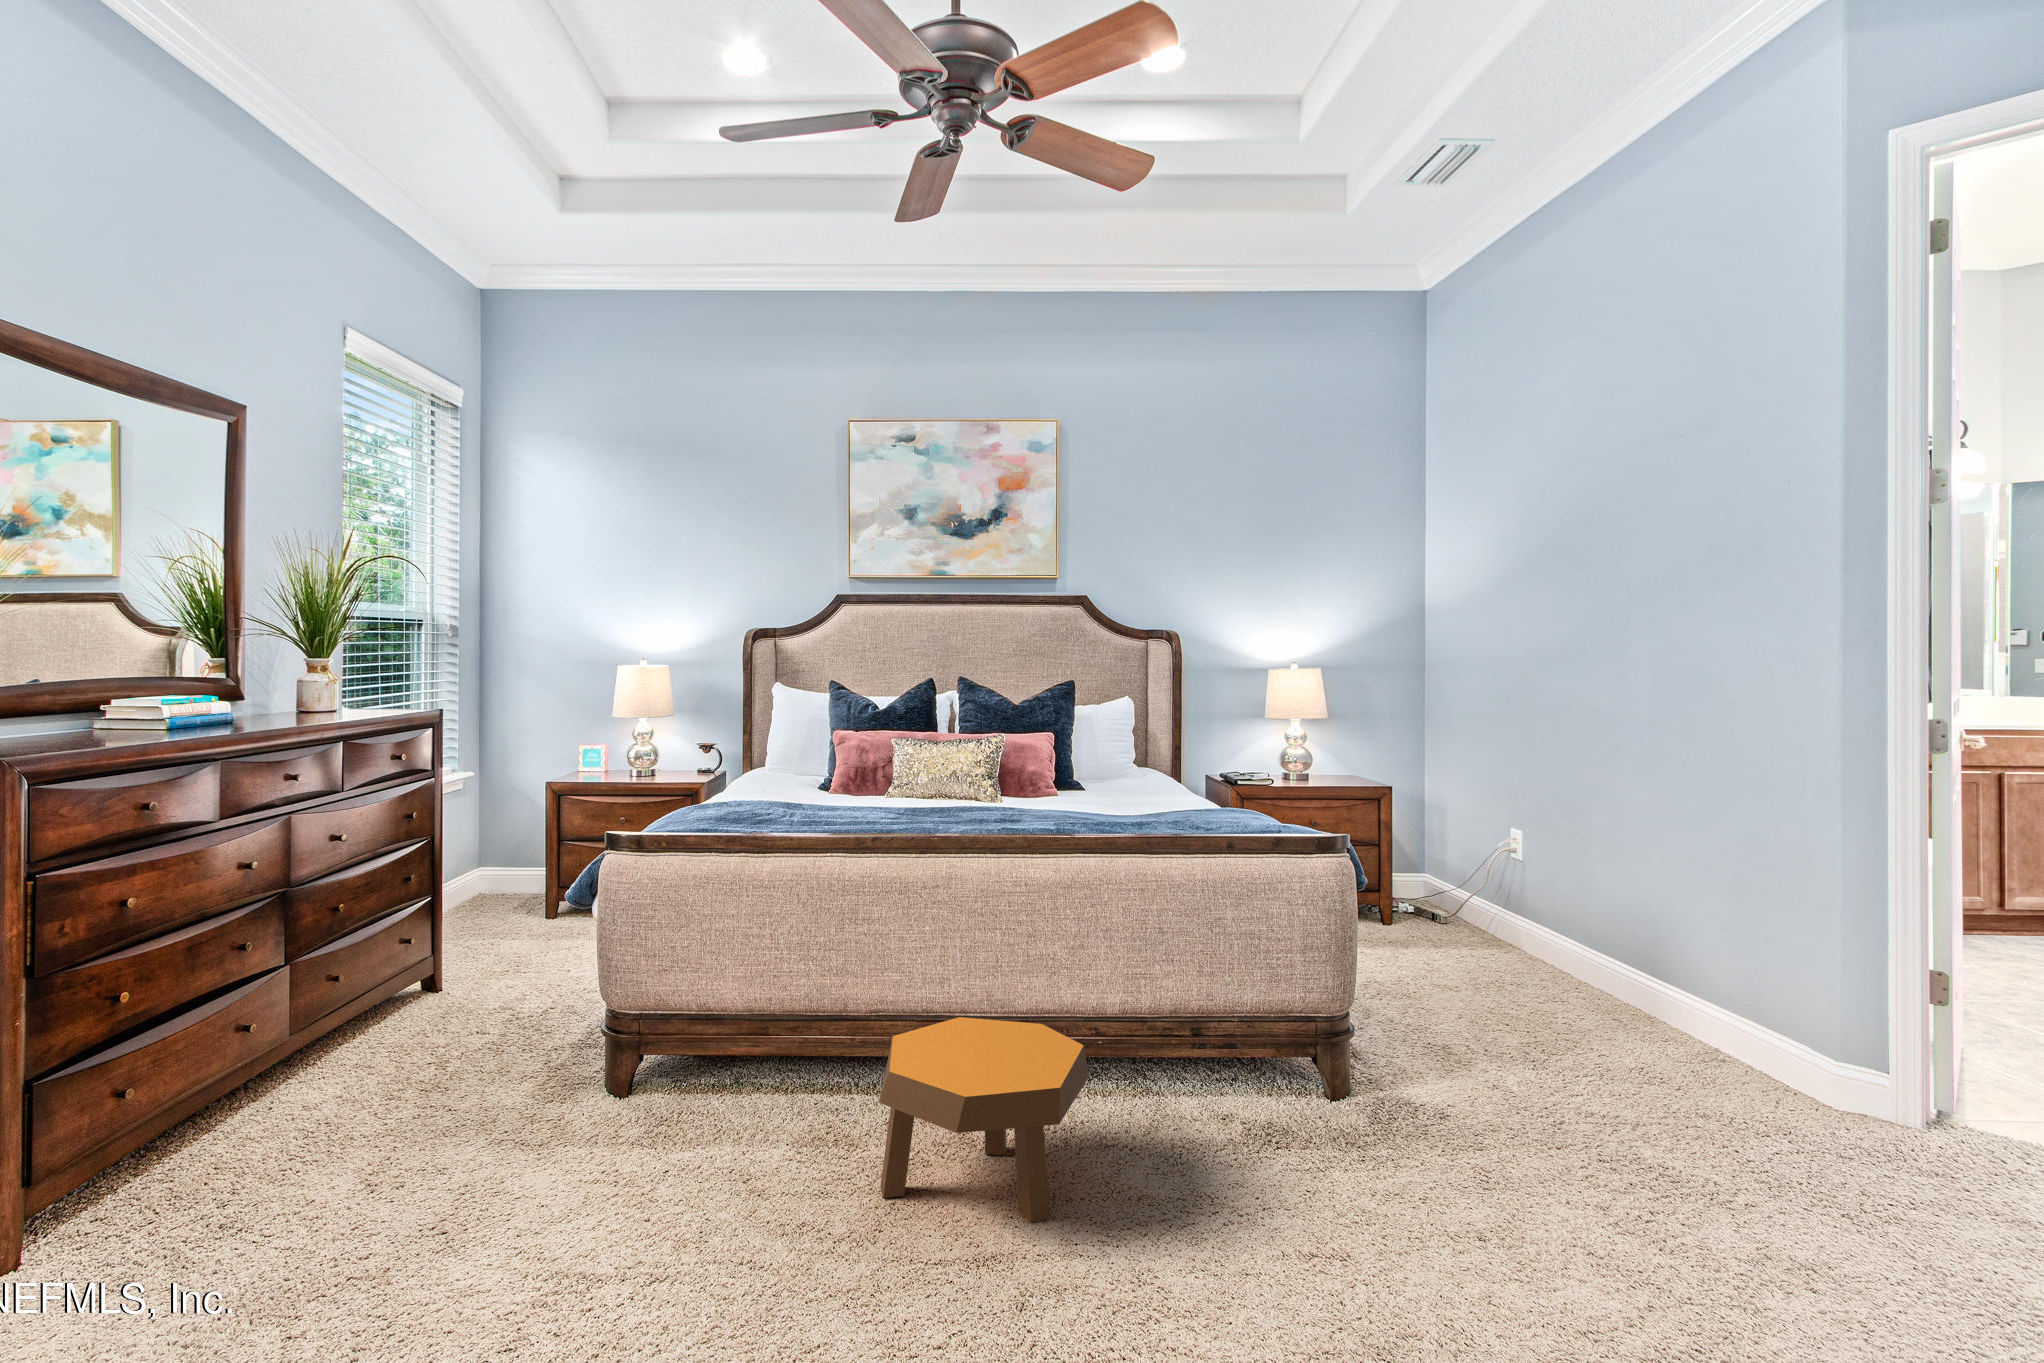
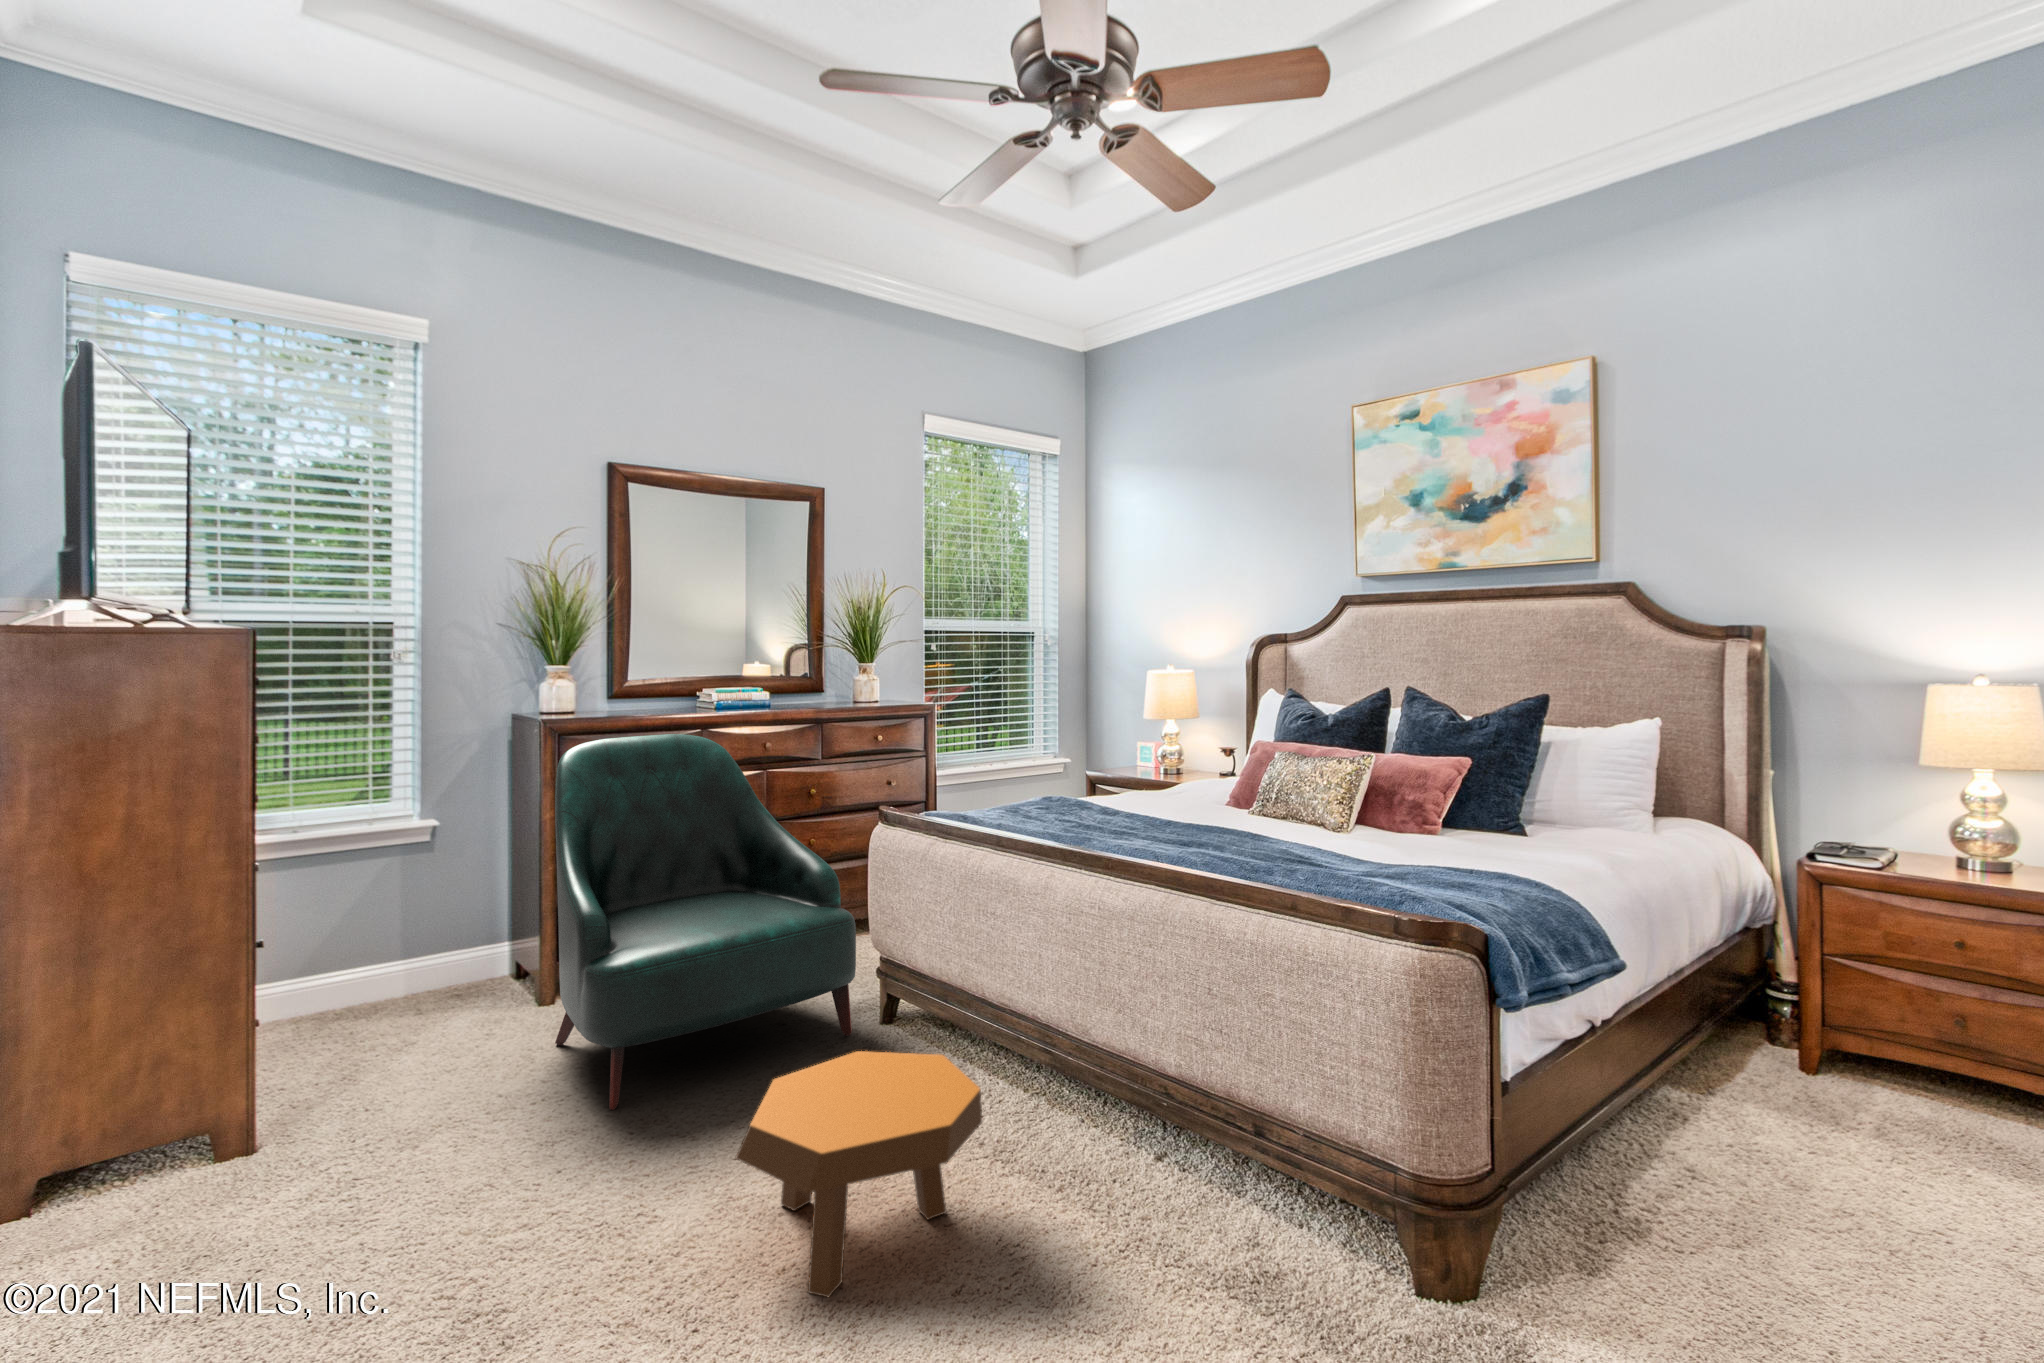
armchair: none [175,757,630,1230] -> present [555,734,856,1110]

